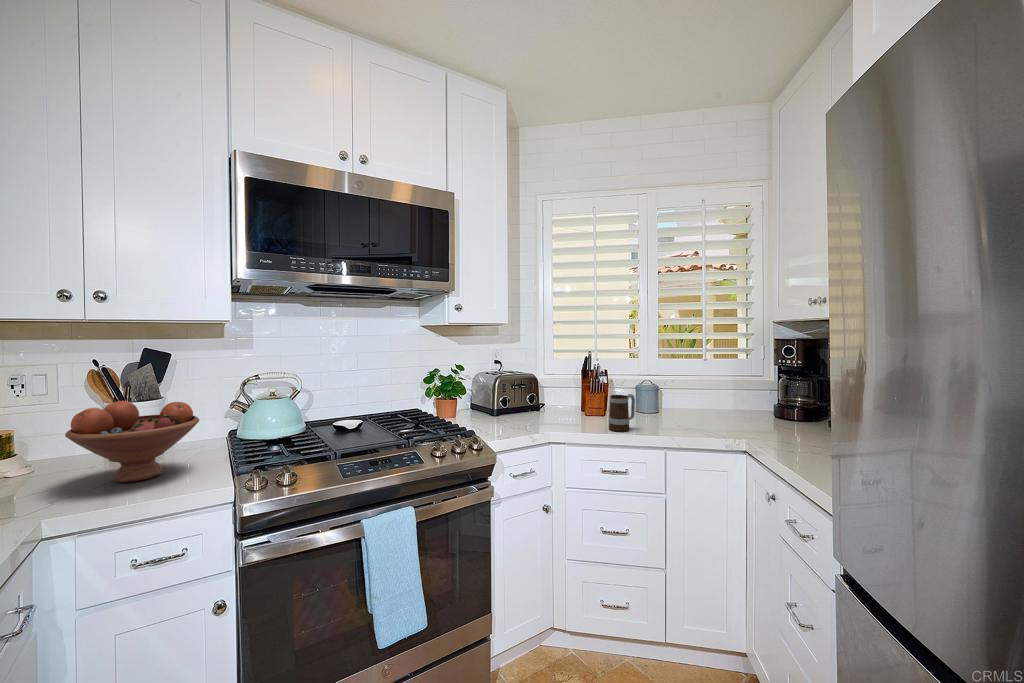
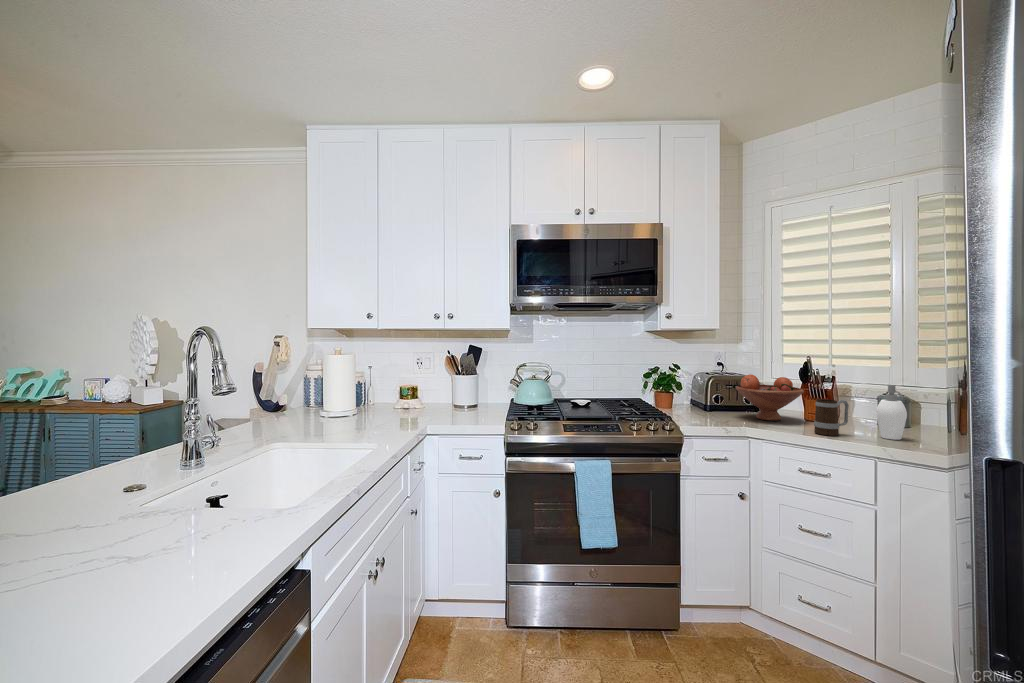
soap dispenser: none [653,377,684,428] -> present [876,385,917,440]
fruit bowl: present [65,401,199,482] -> present [736,374,804,421]

